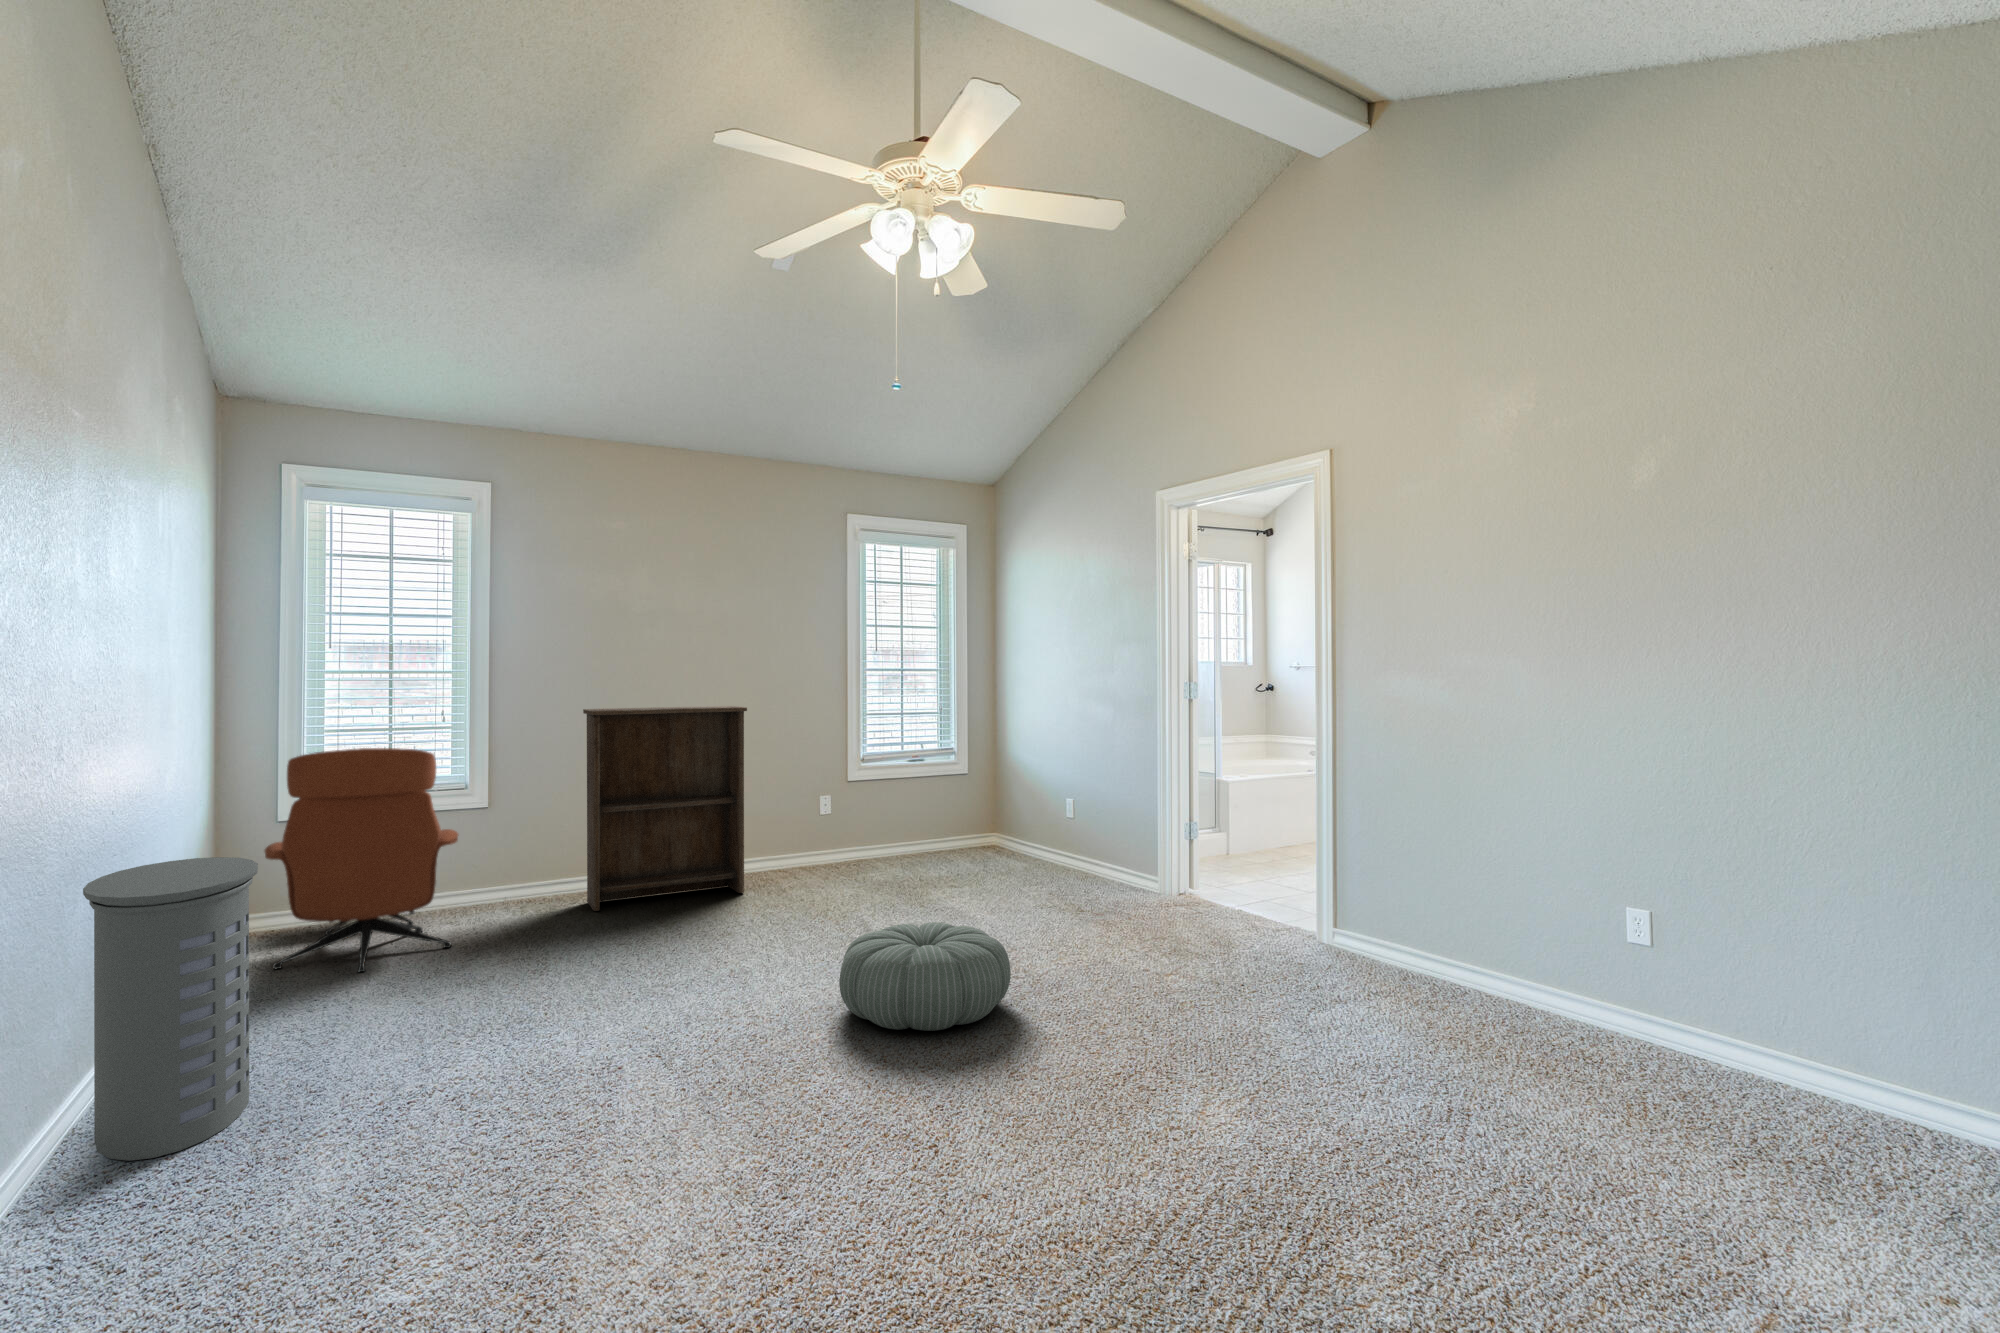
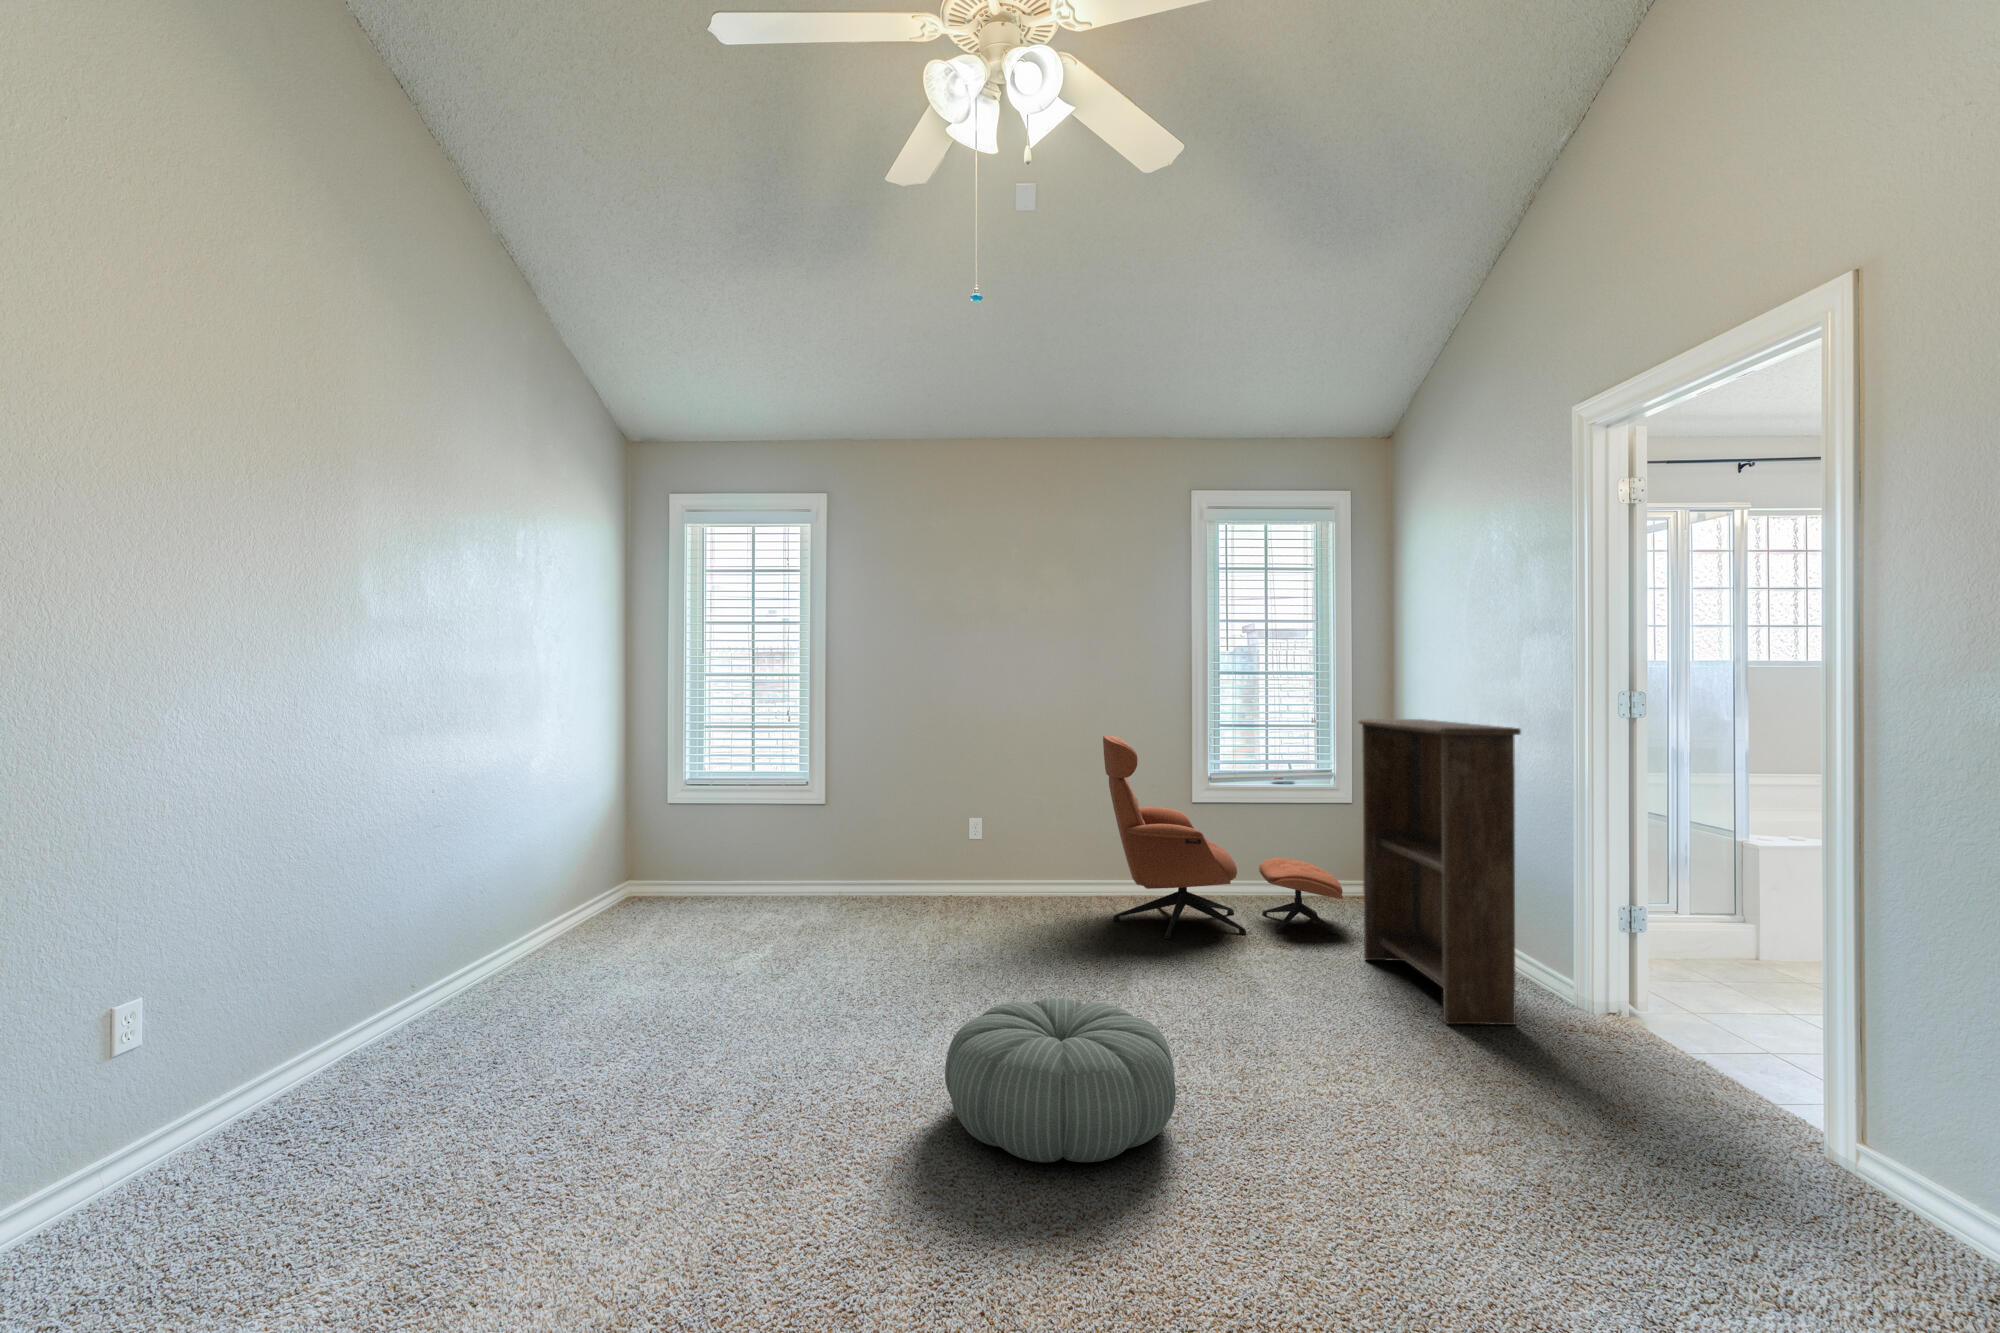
bookshelf: present [583,706,747,911] -> present [1358,719,1521,1025]
lounge chair: present [265,748,458,972] -> present [1103,735,1343,939]
laundry hamper: present [83,857,258,1161] -> none [272,831,448,1100]

